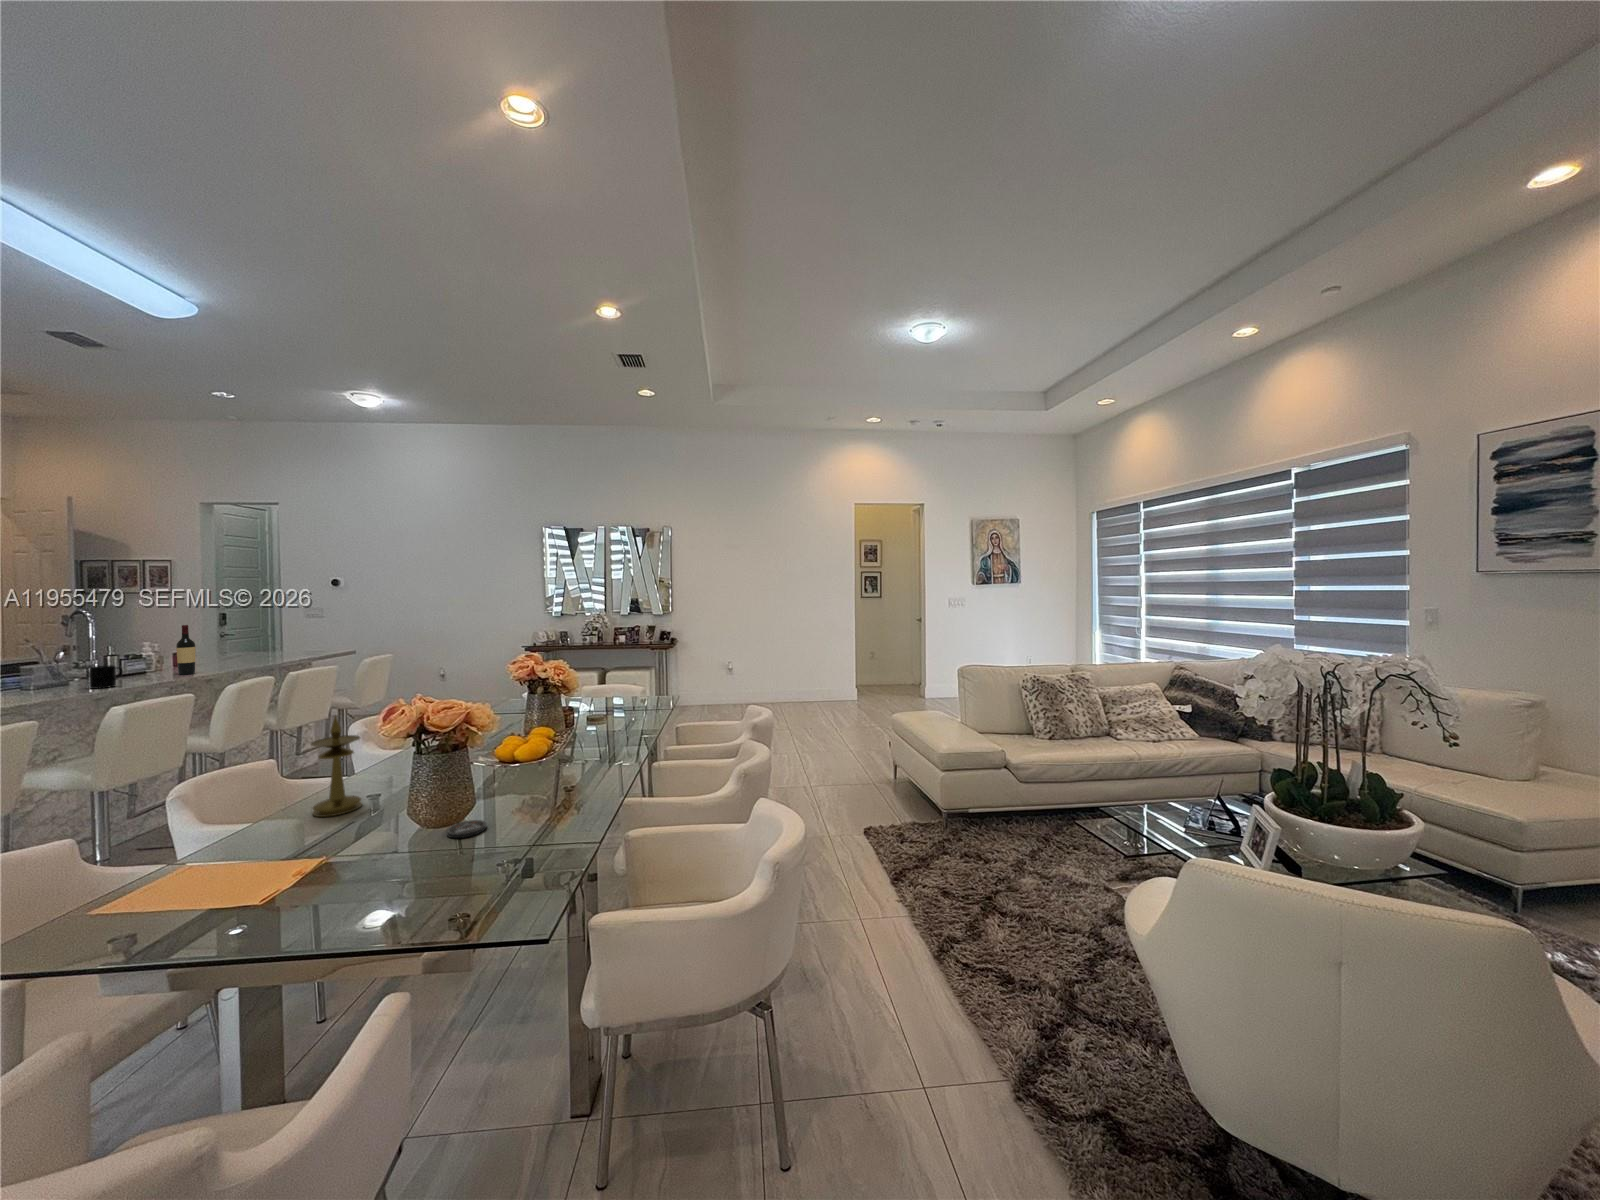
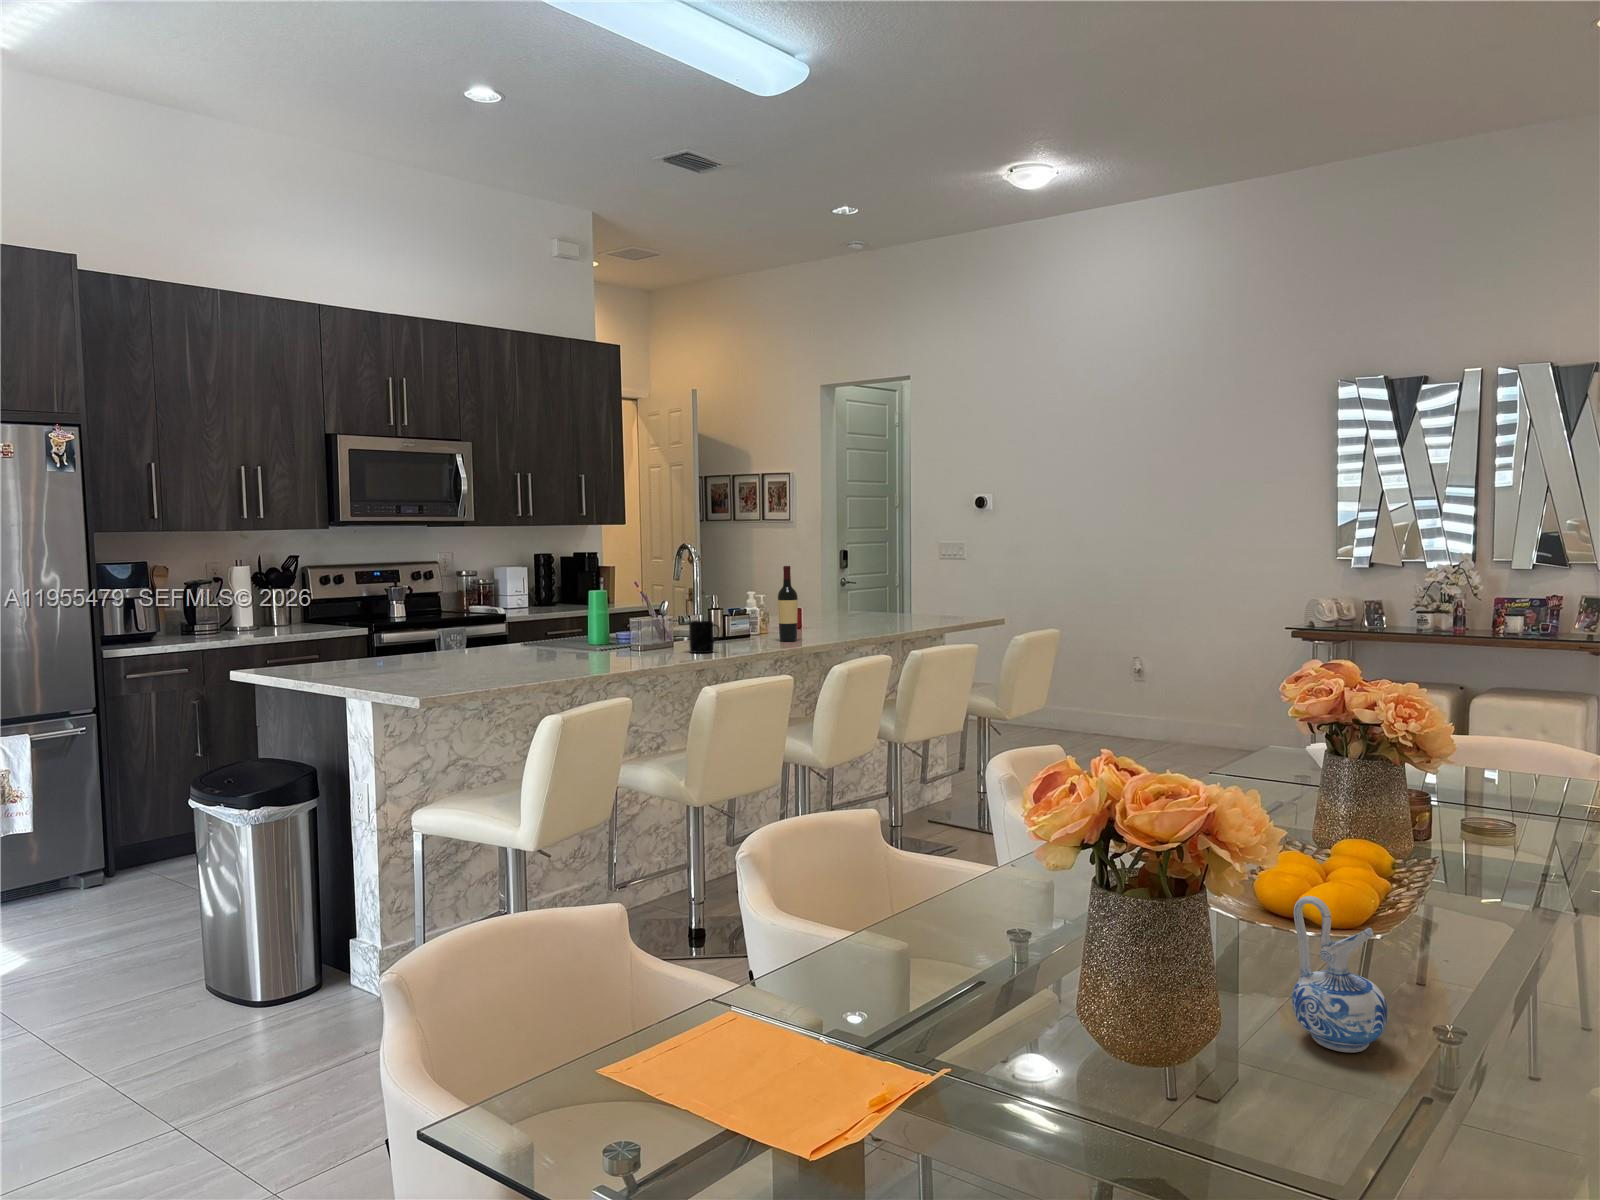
candlestick: present [311,716,362,817] -> none [903,761,988,975]
ceramic pitcher: none [503,741,538,795] -> present [1292,896,1387,1052]
coaster: present [447,820,486,838] -> none [1159,1098,1257,1158]

